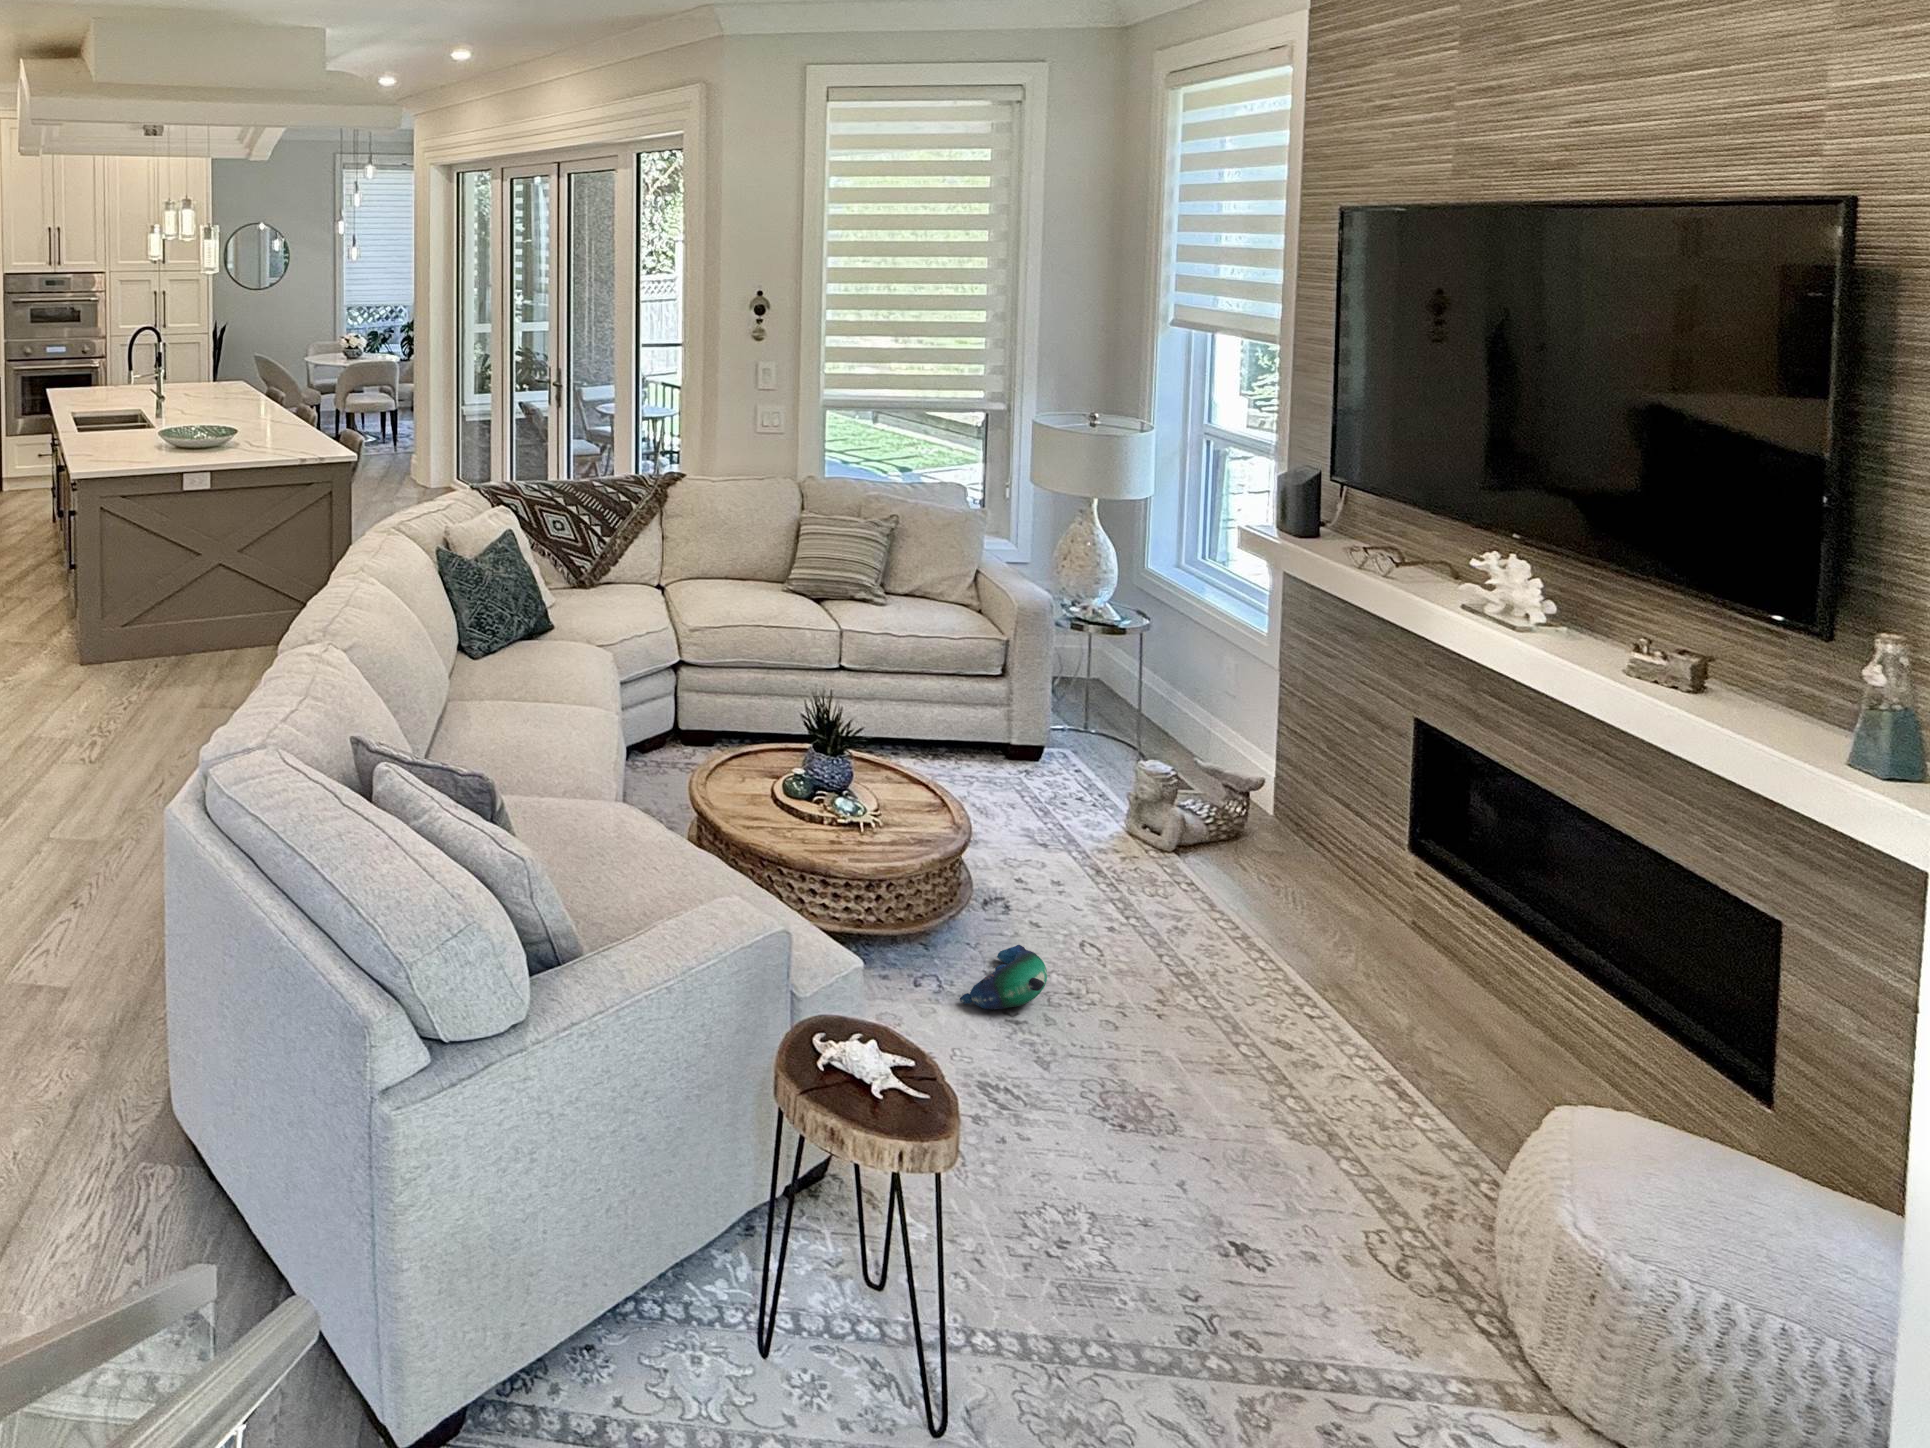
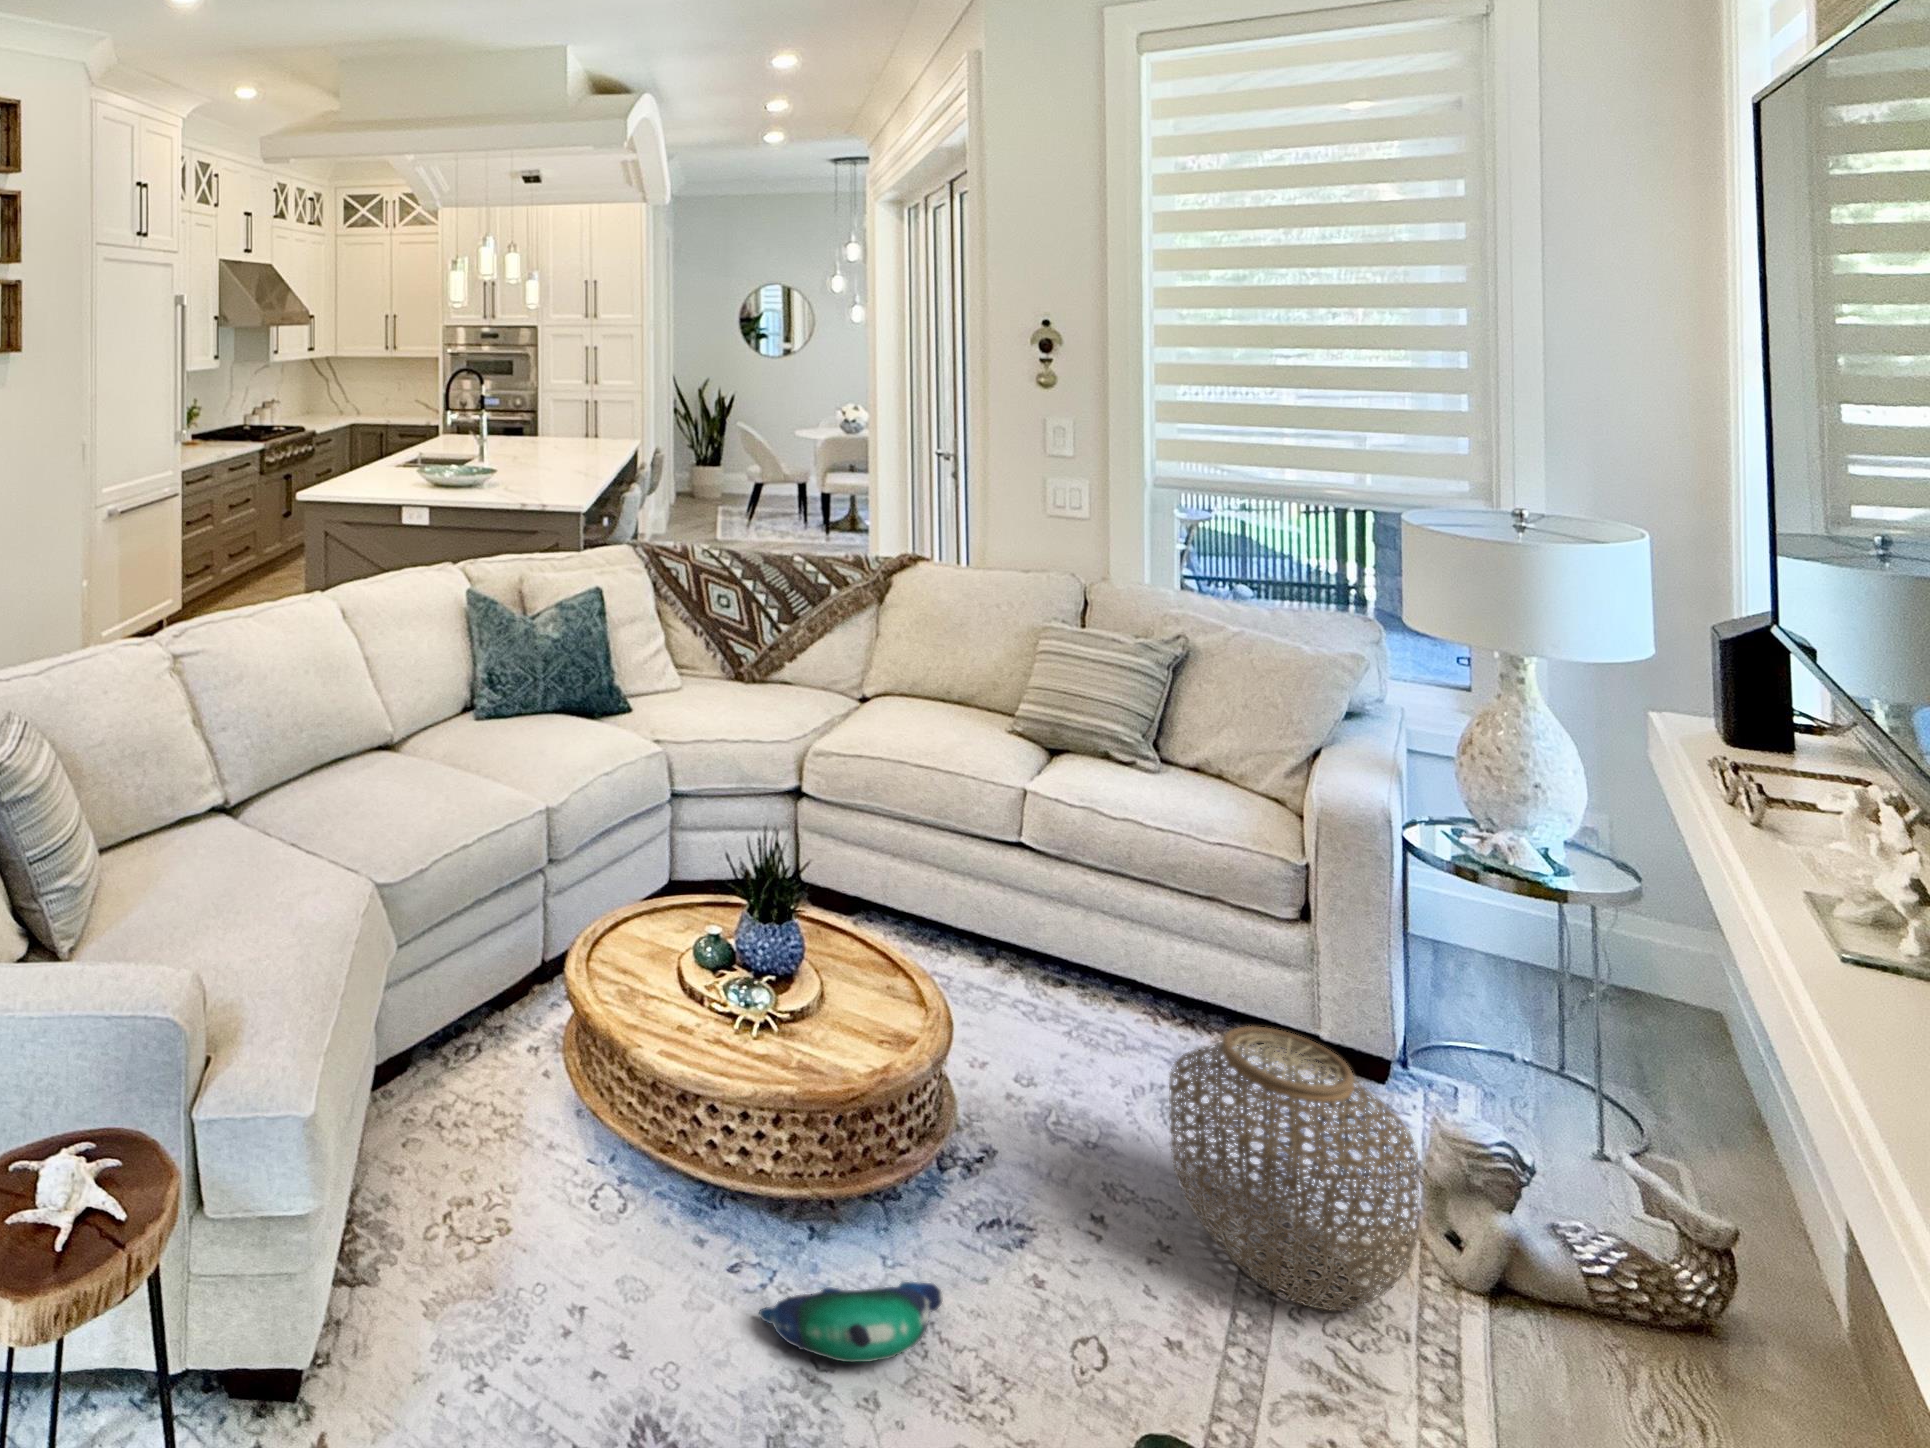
woven basket: none [1044,739,1182,888] -> present [1169,1026,1420,1311]

